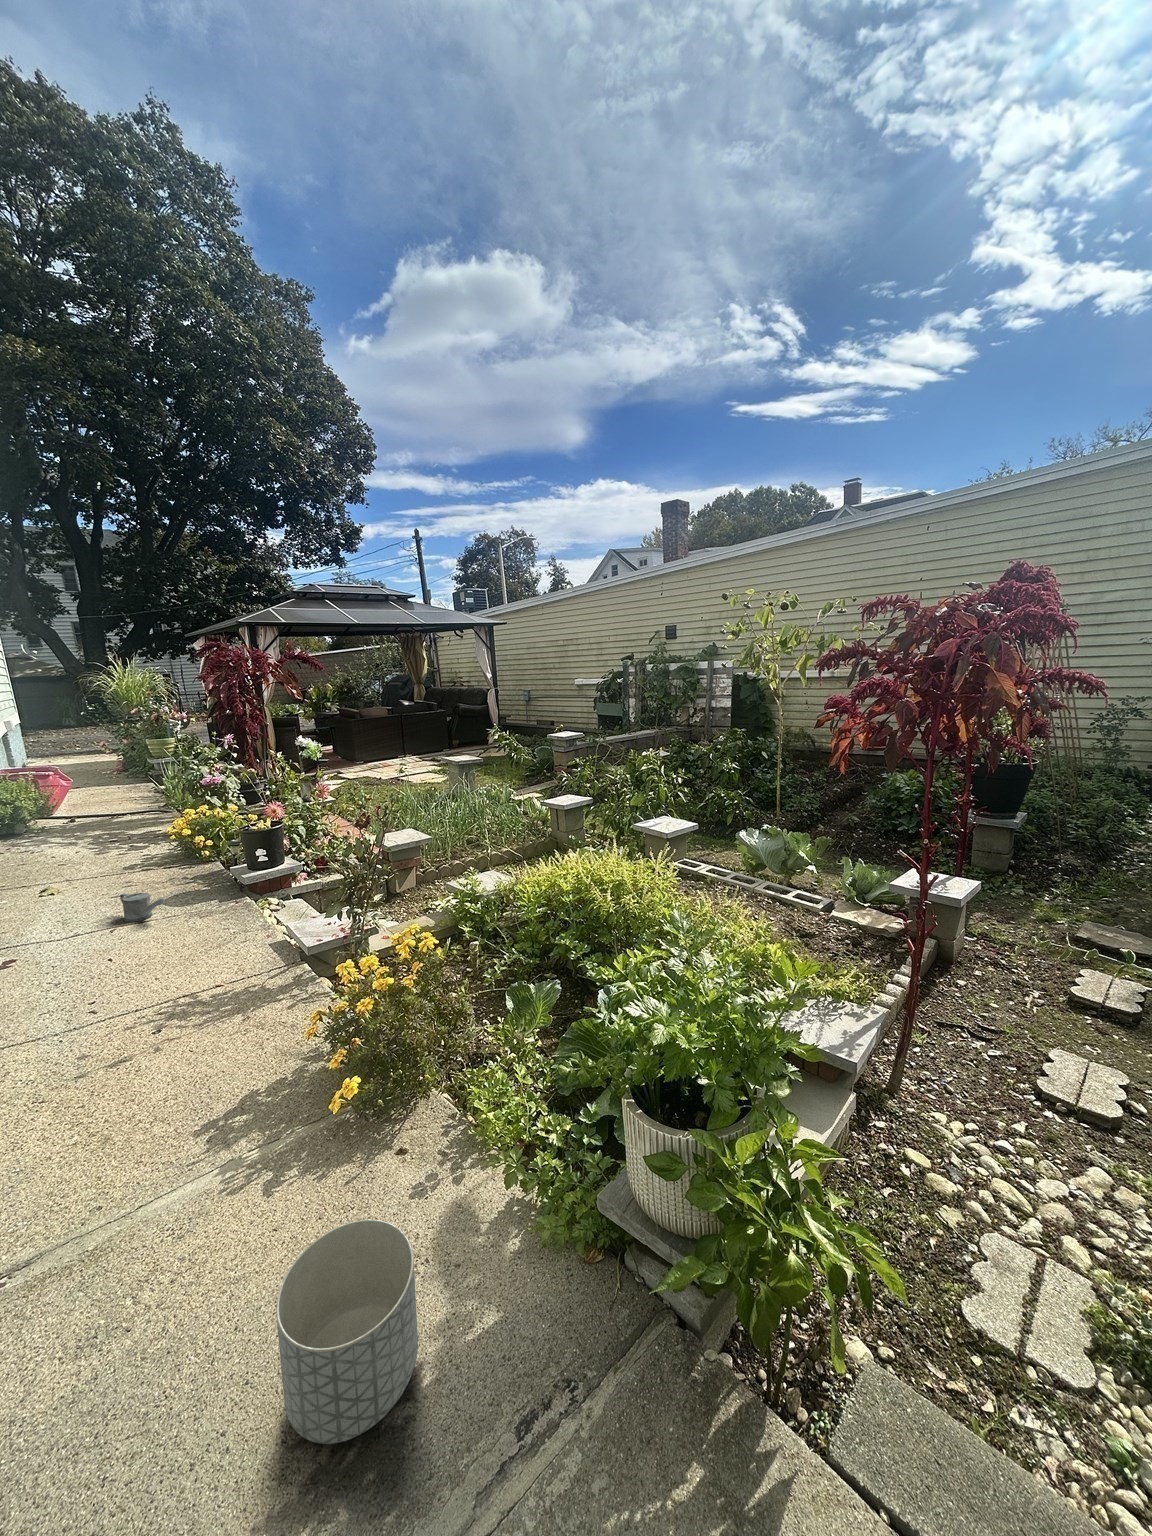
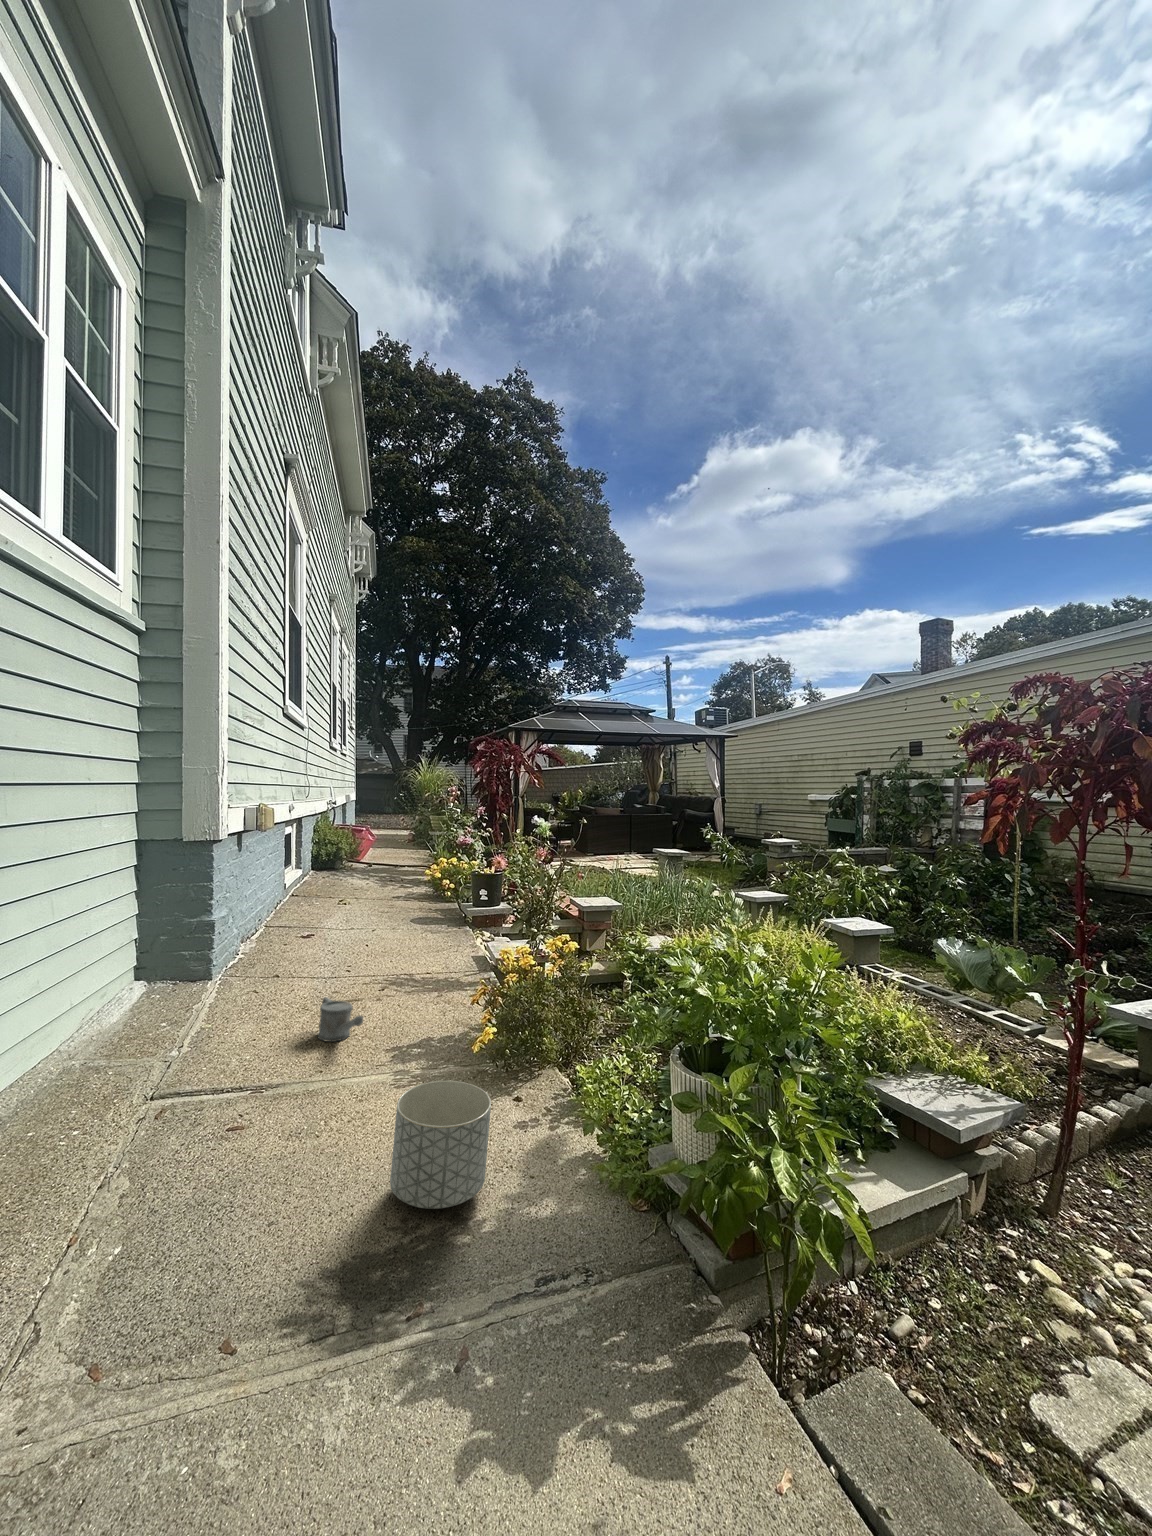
watering can: present [120,893,164,922] -> present [318,997,363,1042]

